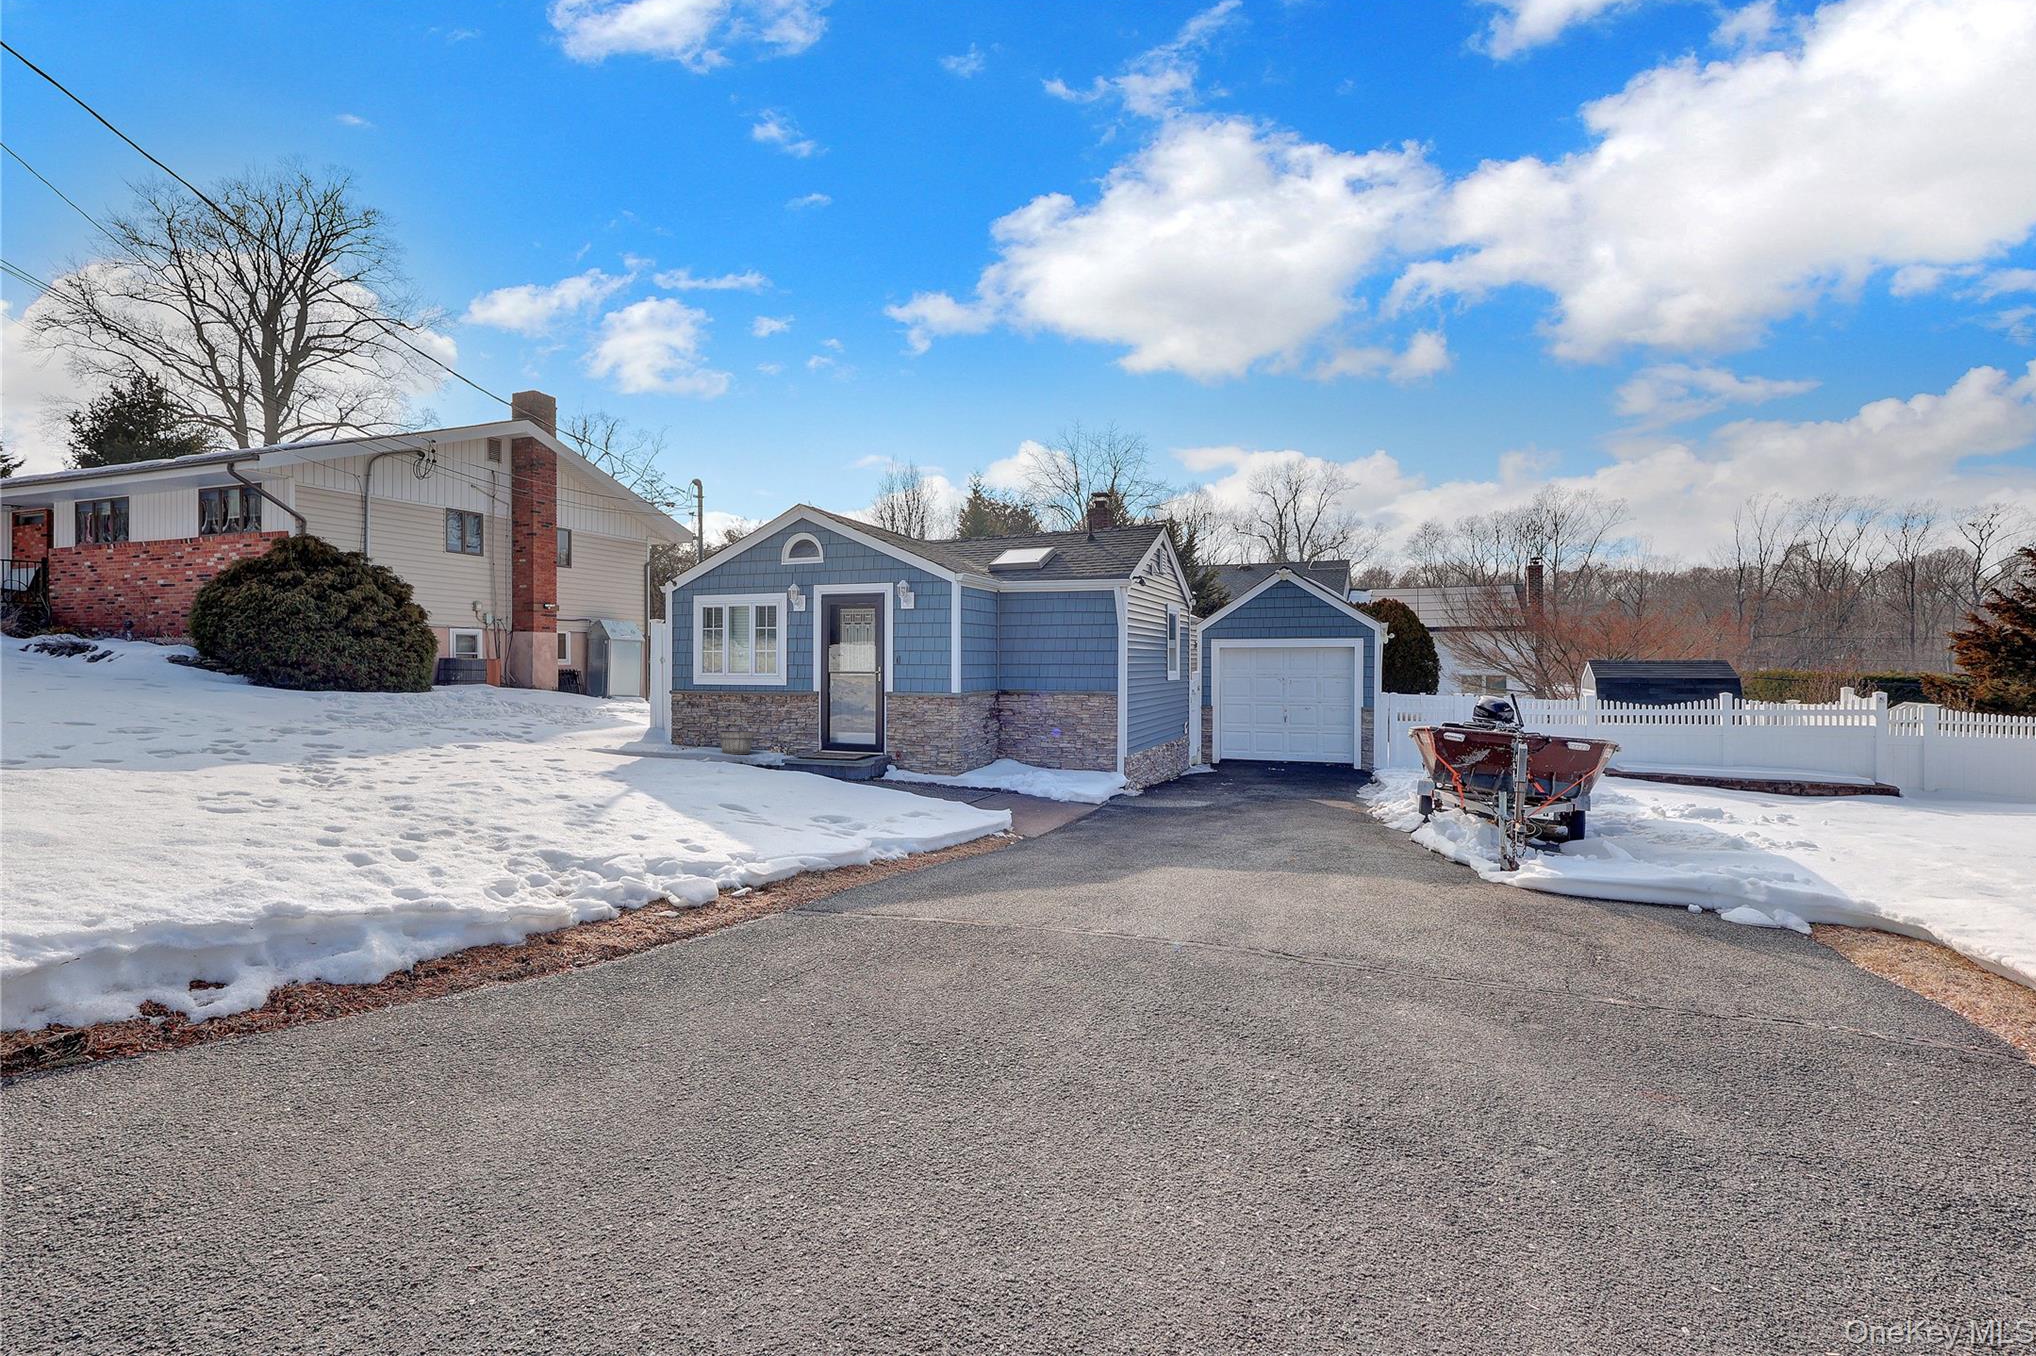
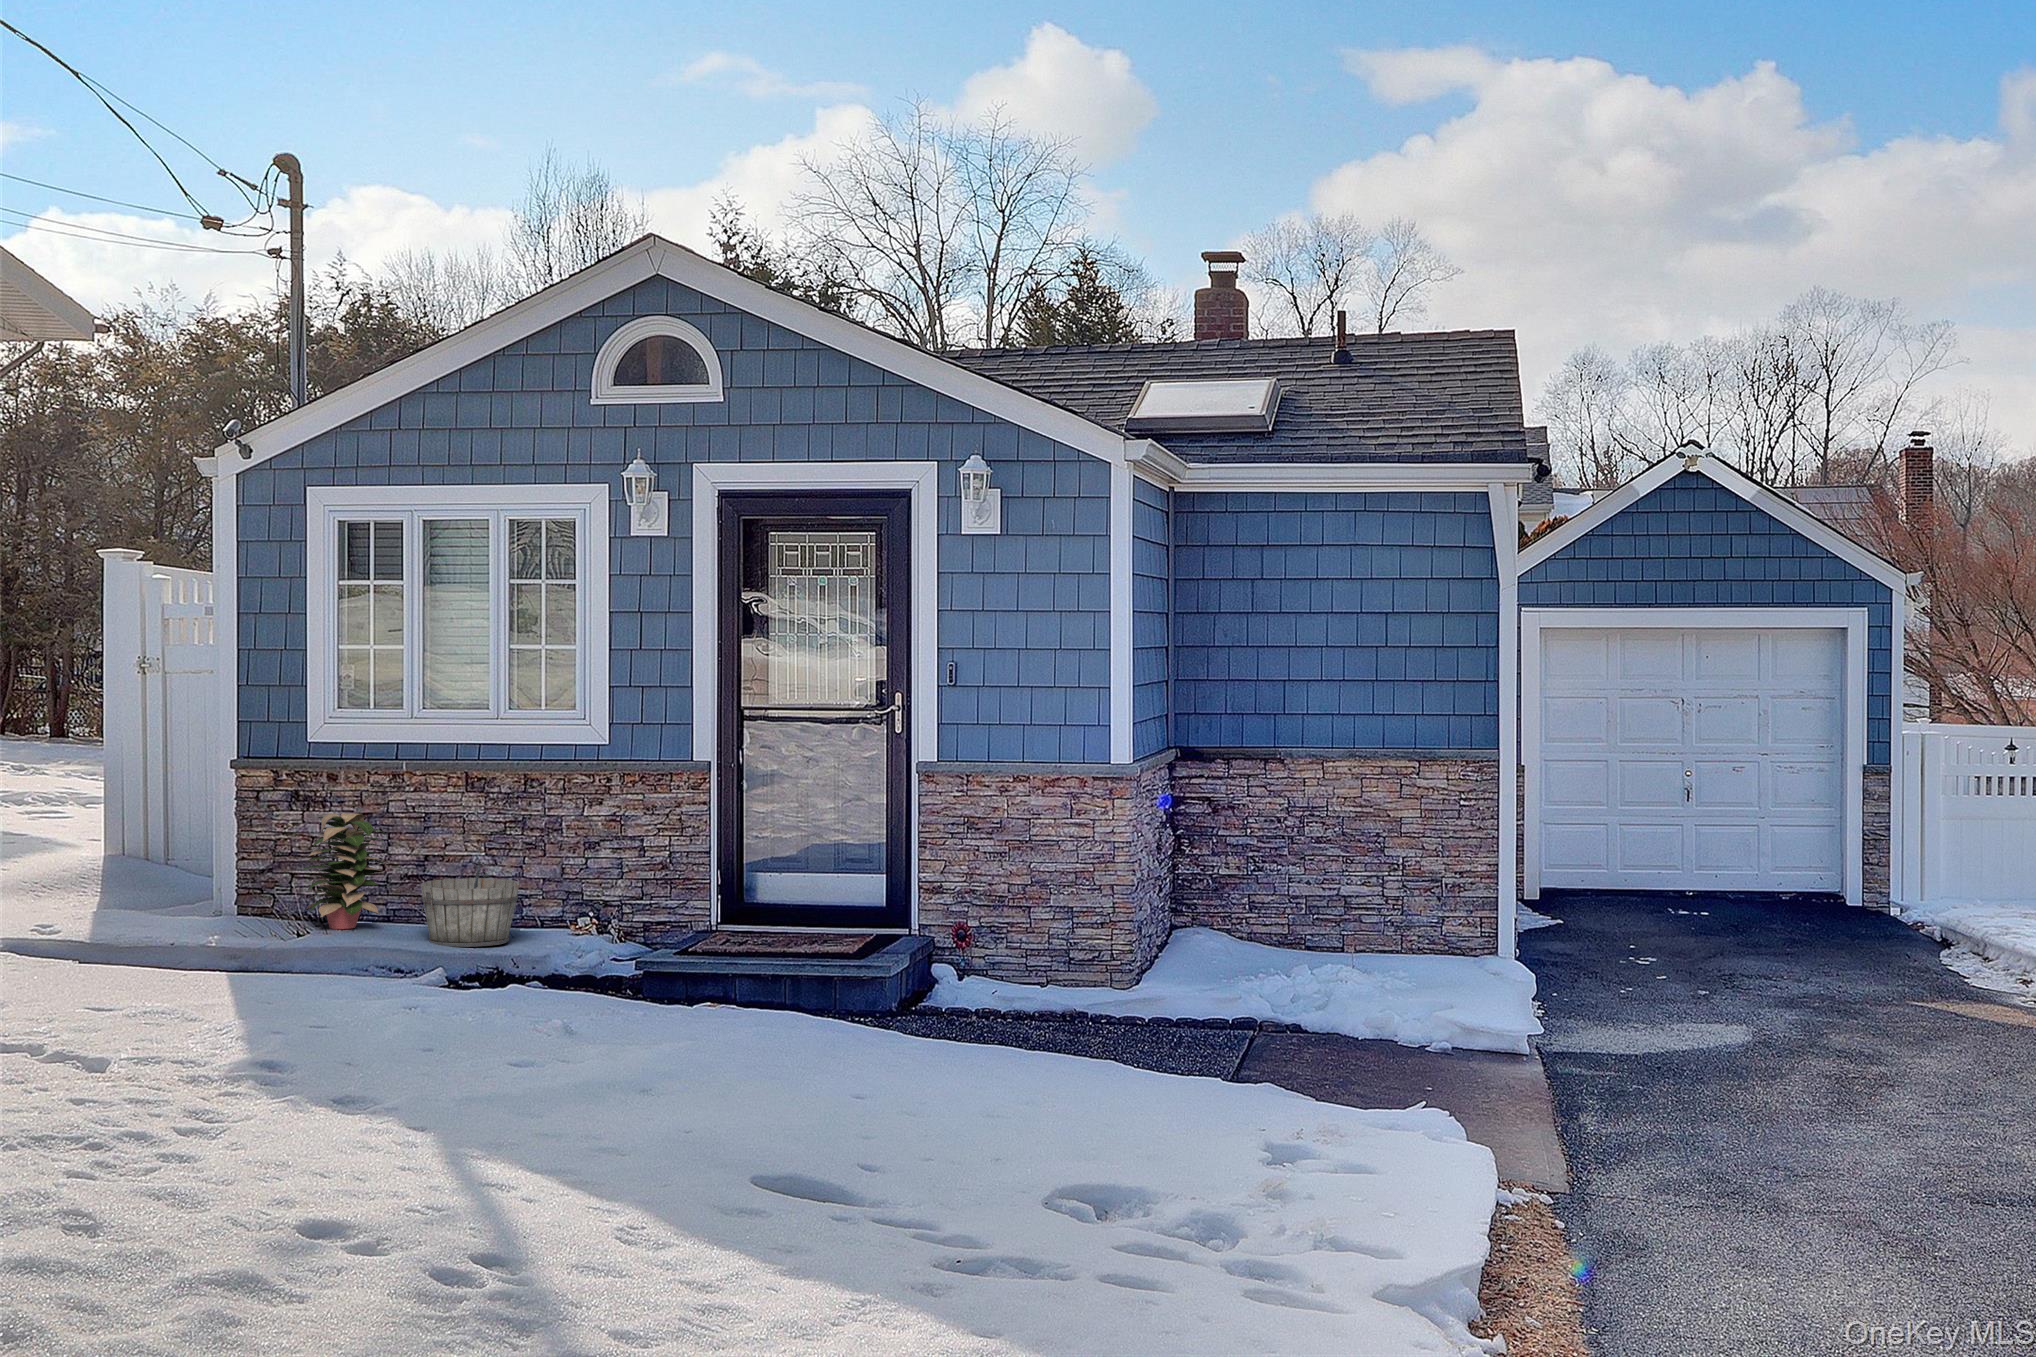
decorative plant: none [684,708,714,748] -> present [304,813,386,929]

